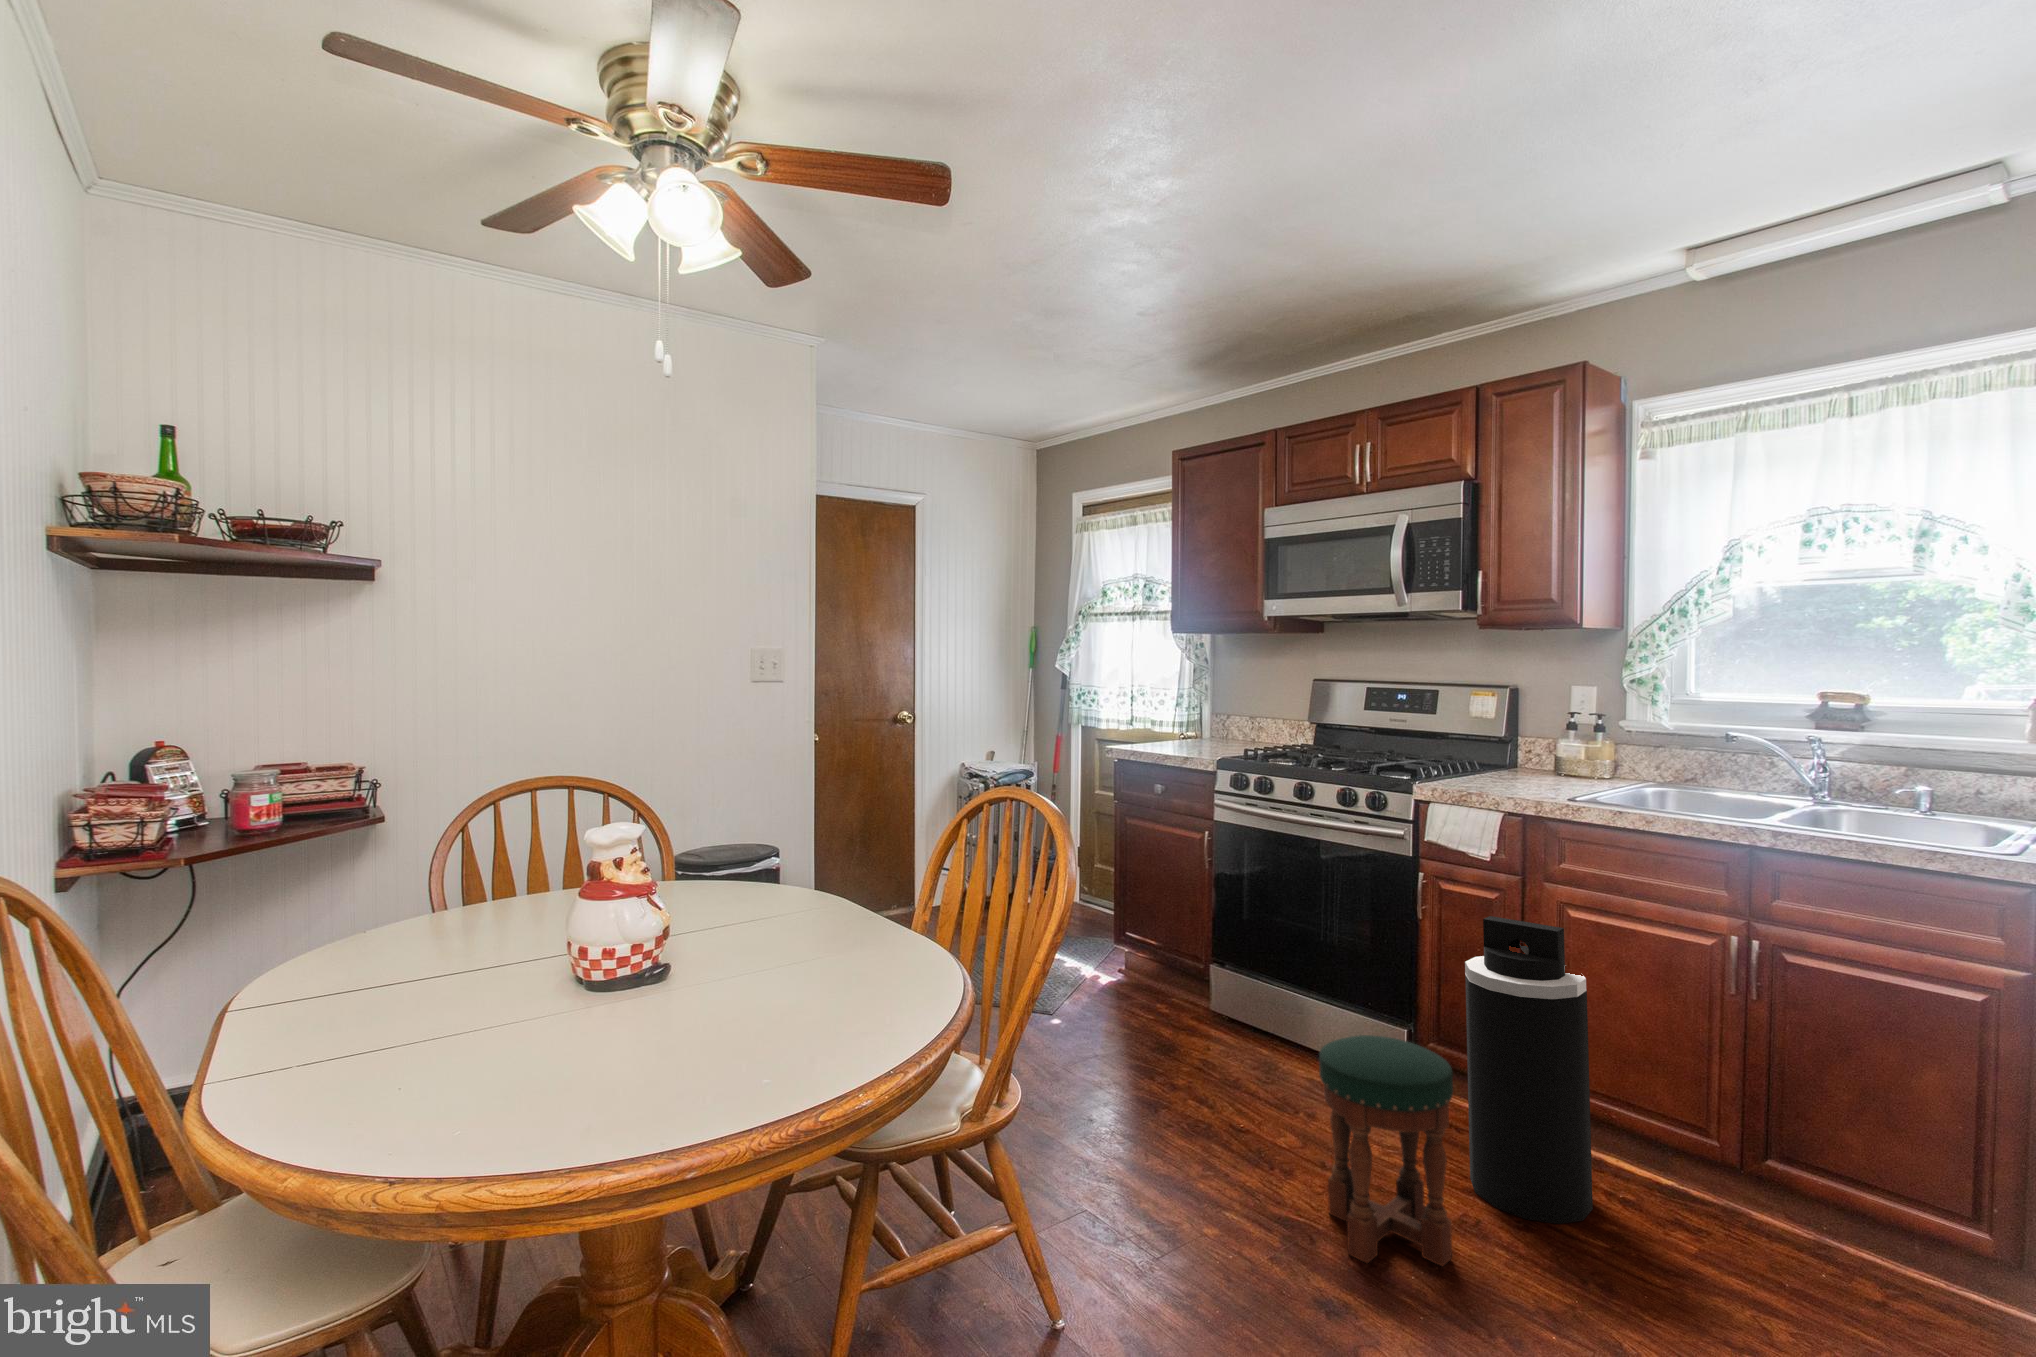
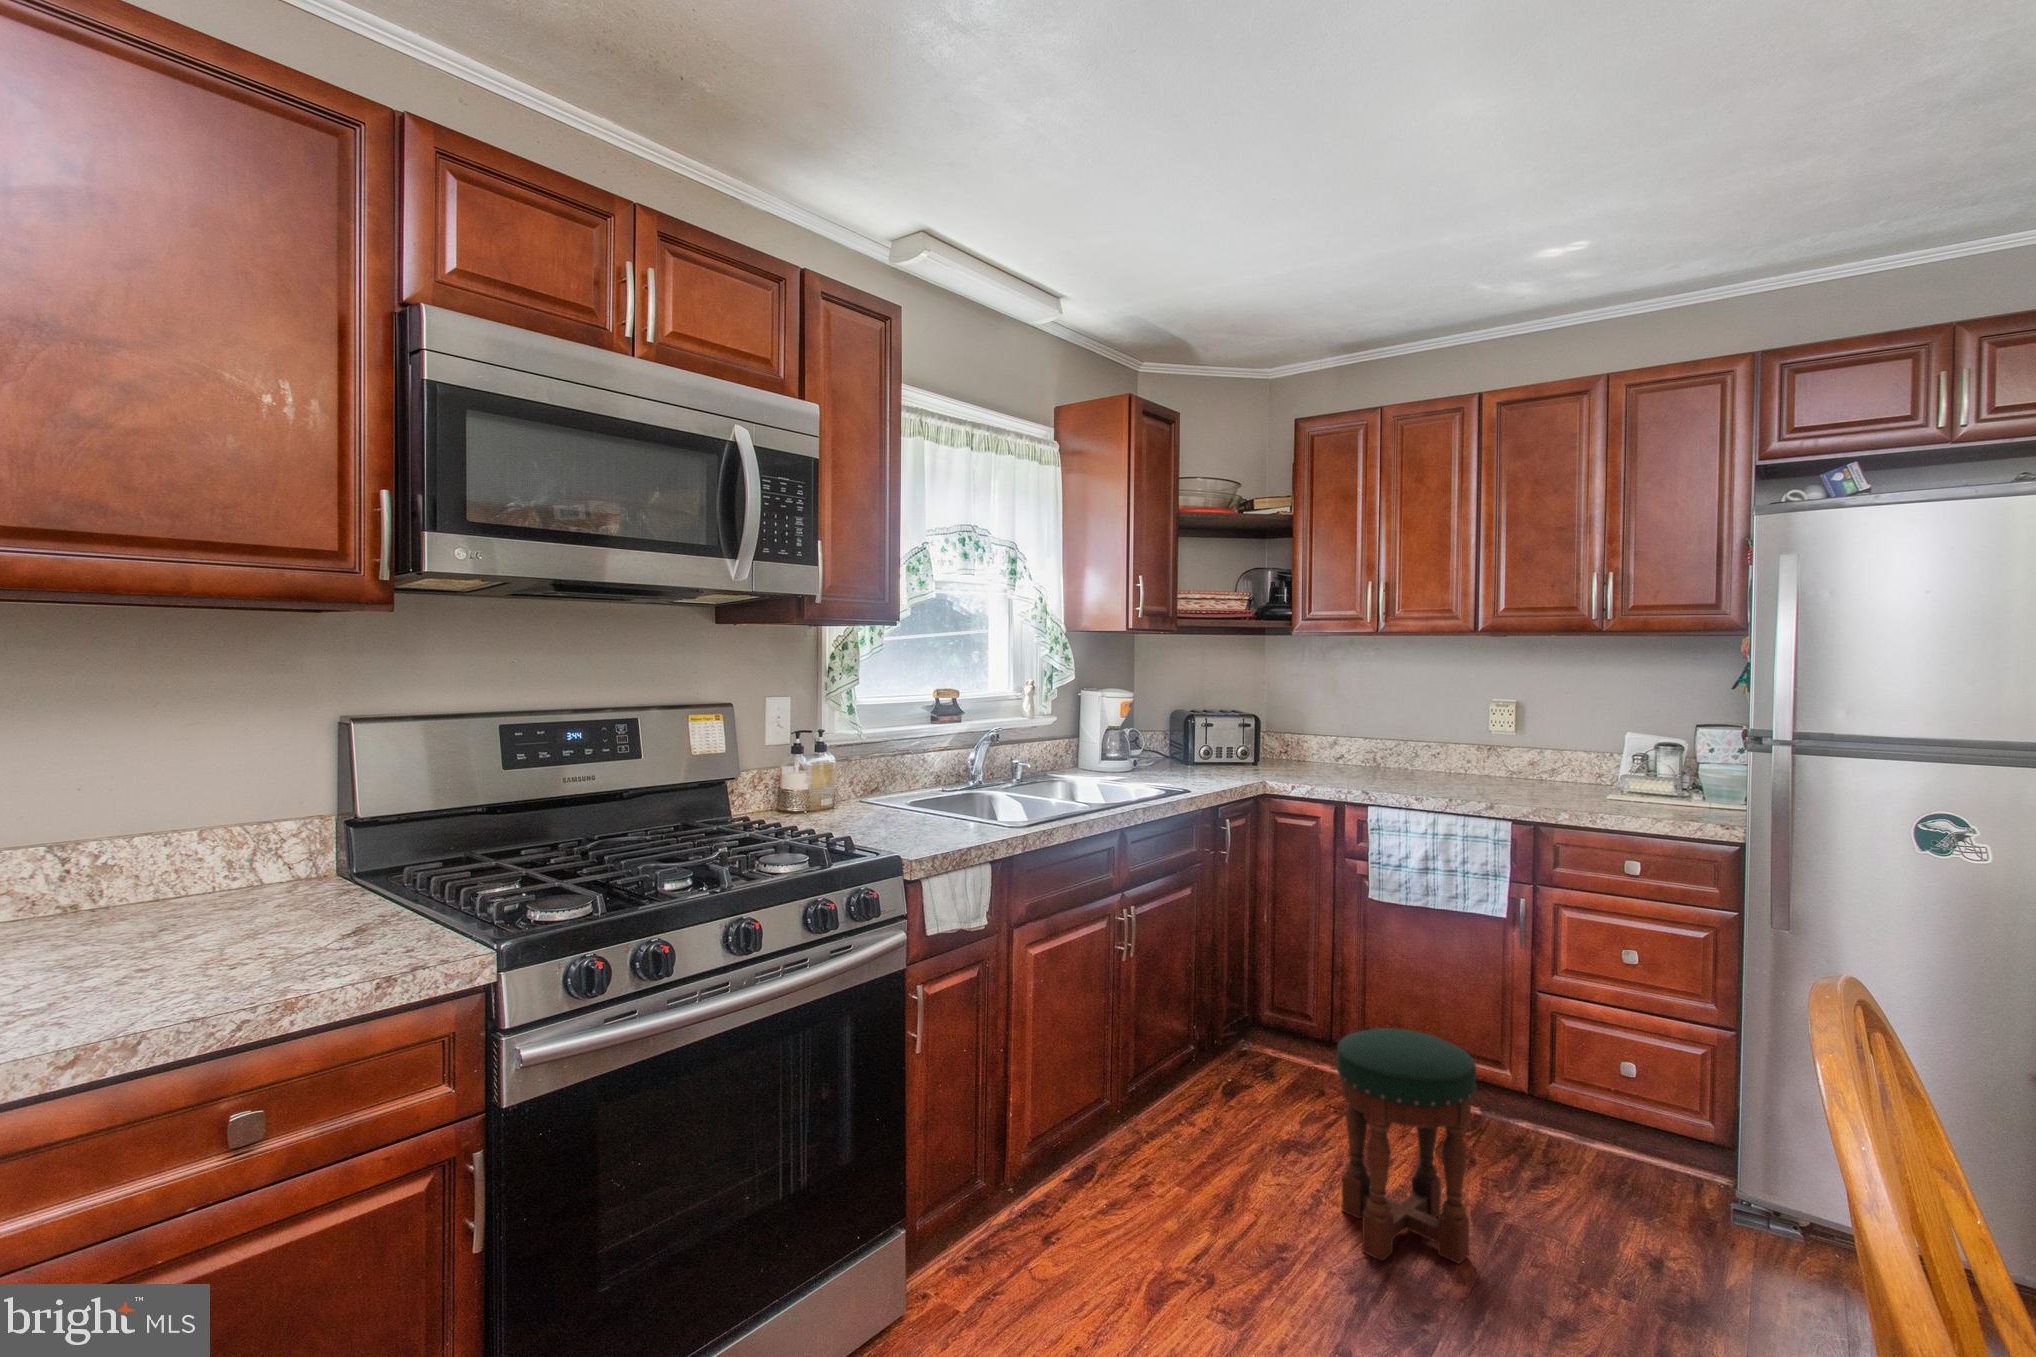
trash can: present [1465,916,1593,1224] -> none [1486,905,1615,1221]

